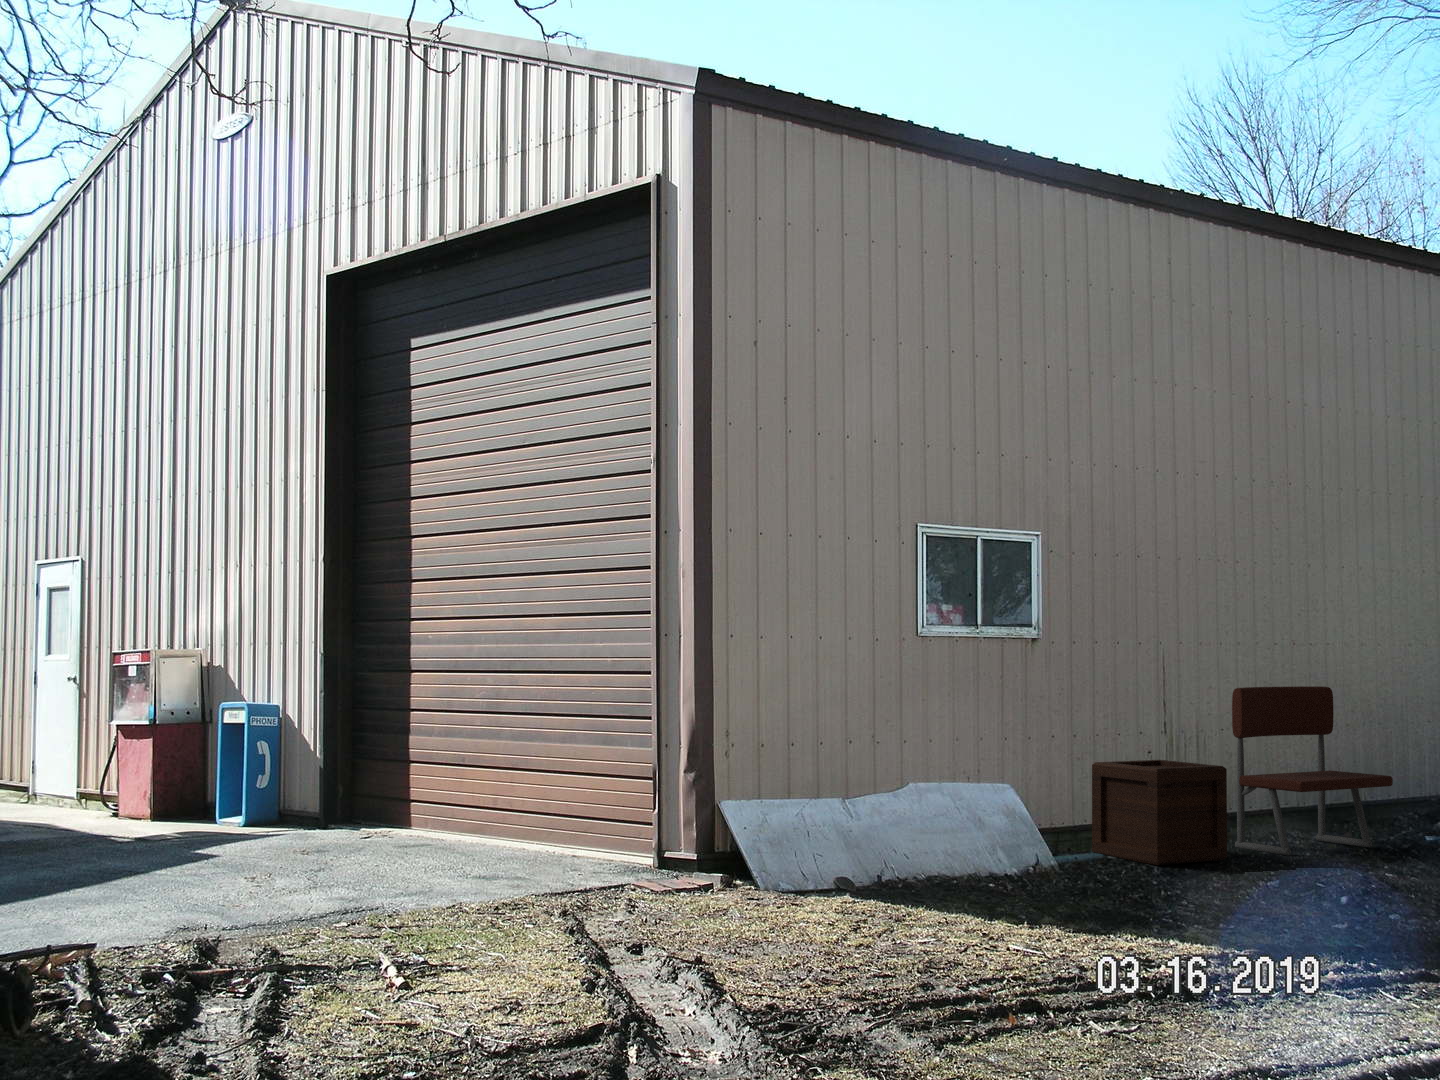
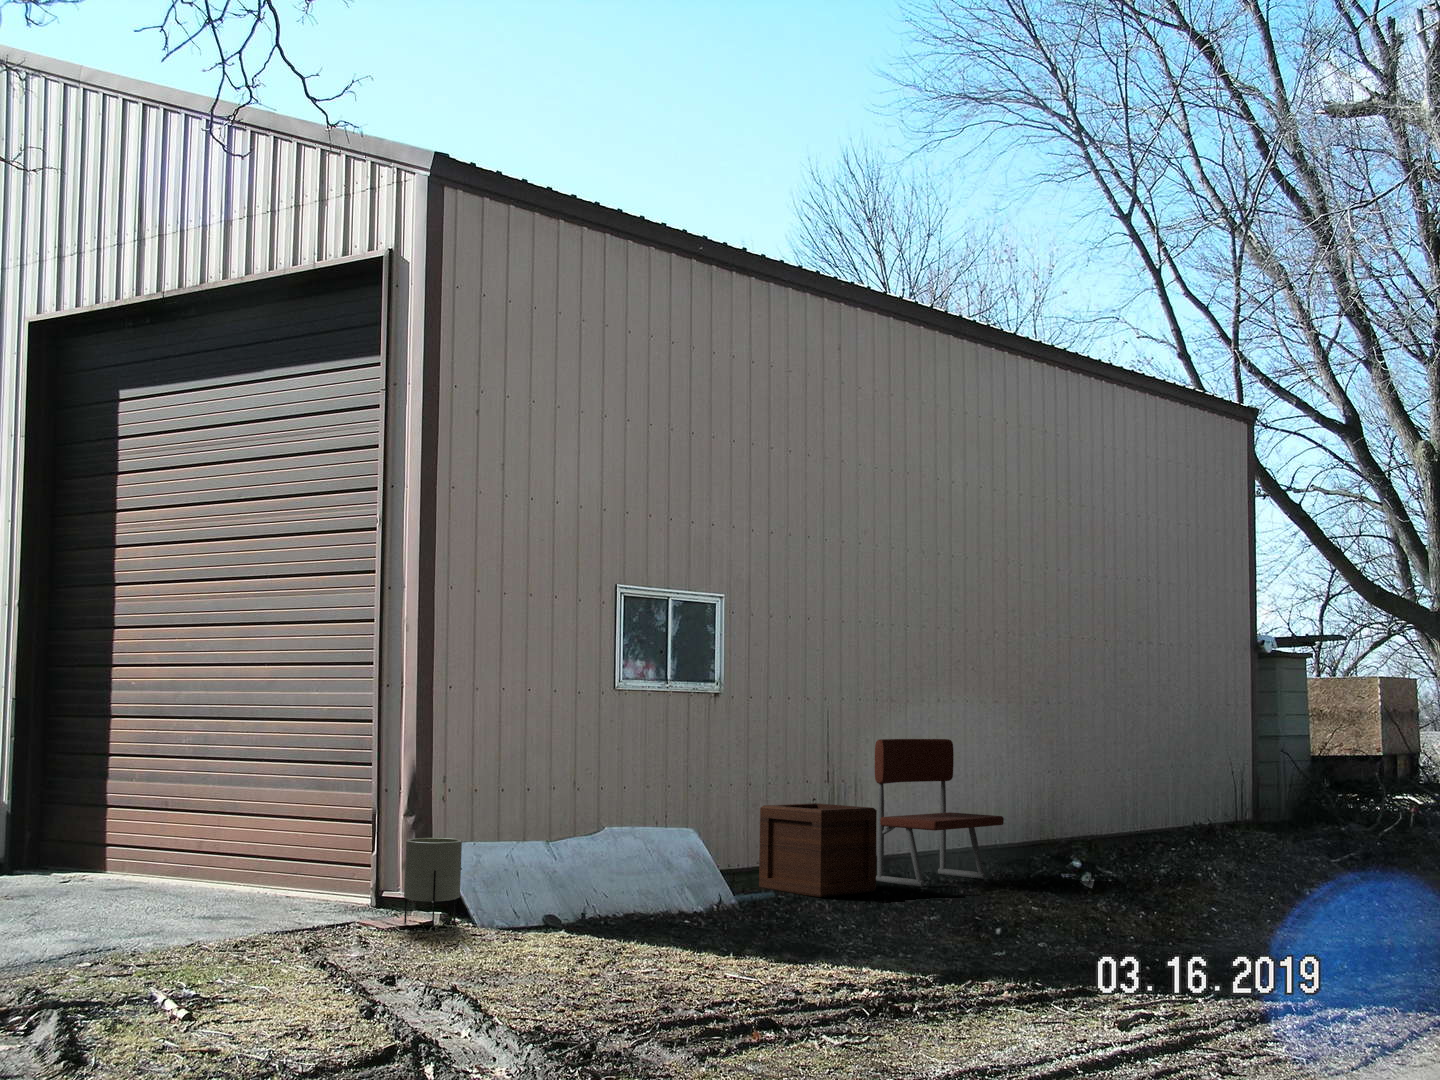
planter: none [683,796,741,891] -> present [404,838,462,929]

